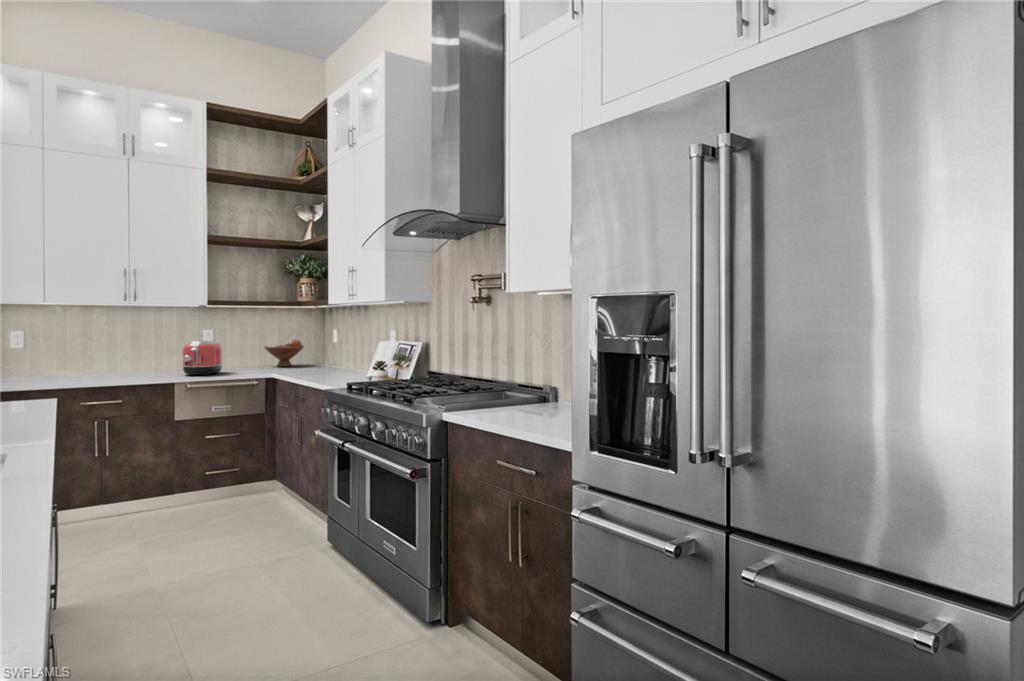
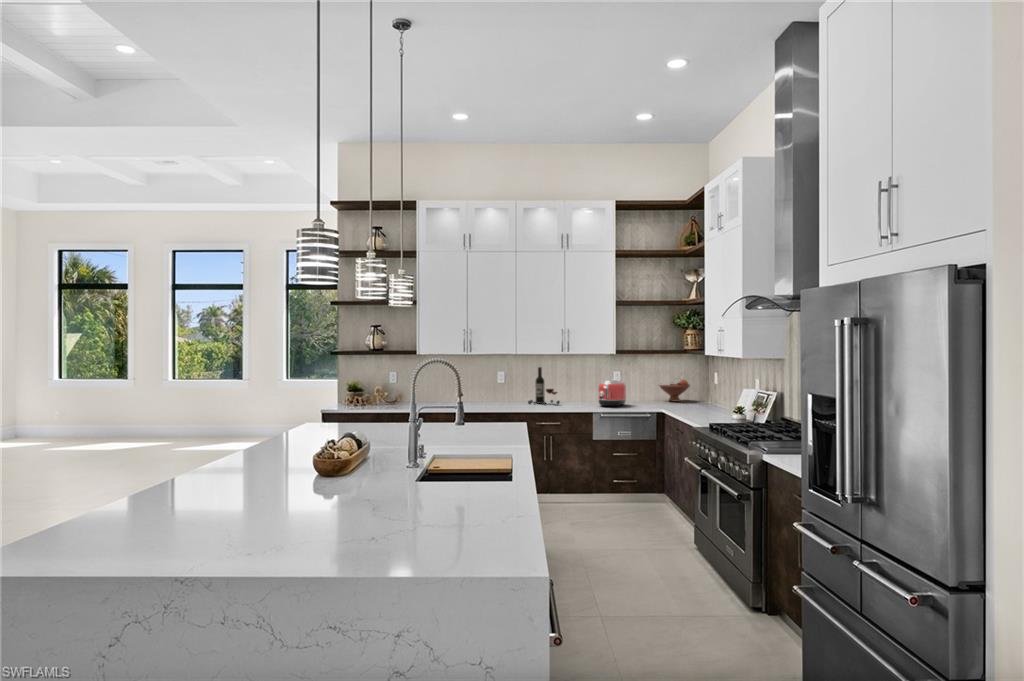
wine bottle: none [69,325,123,377] -> present [528,367,560,404]

